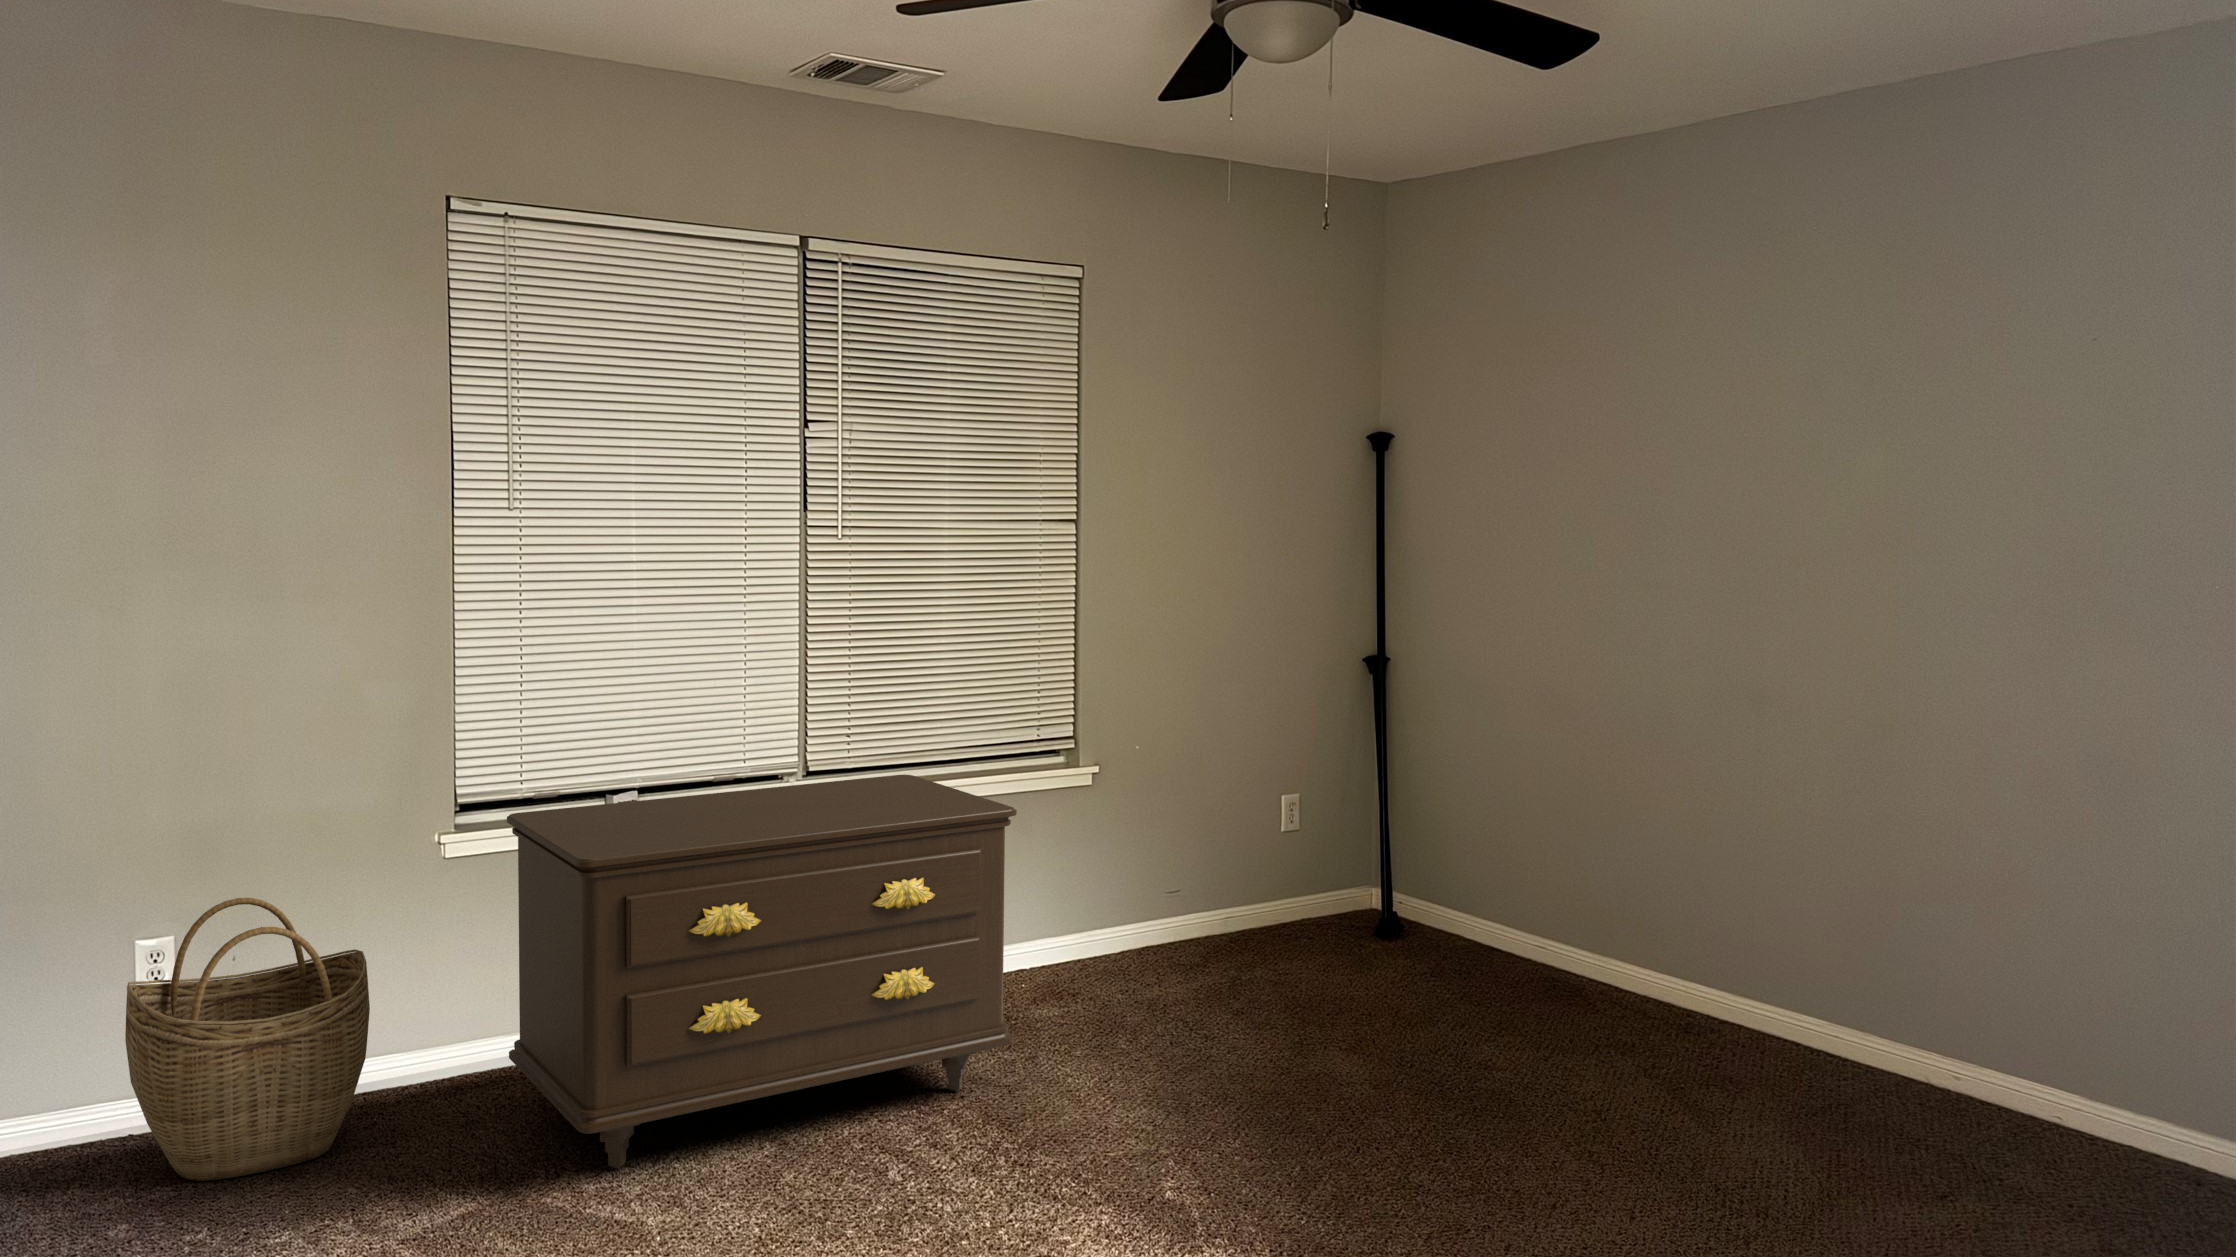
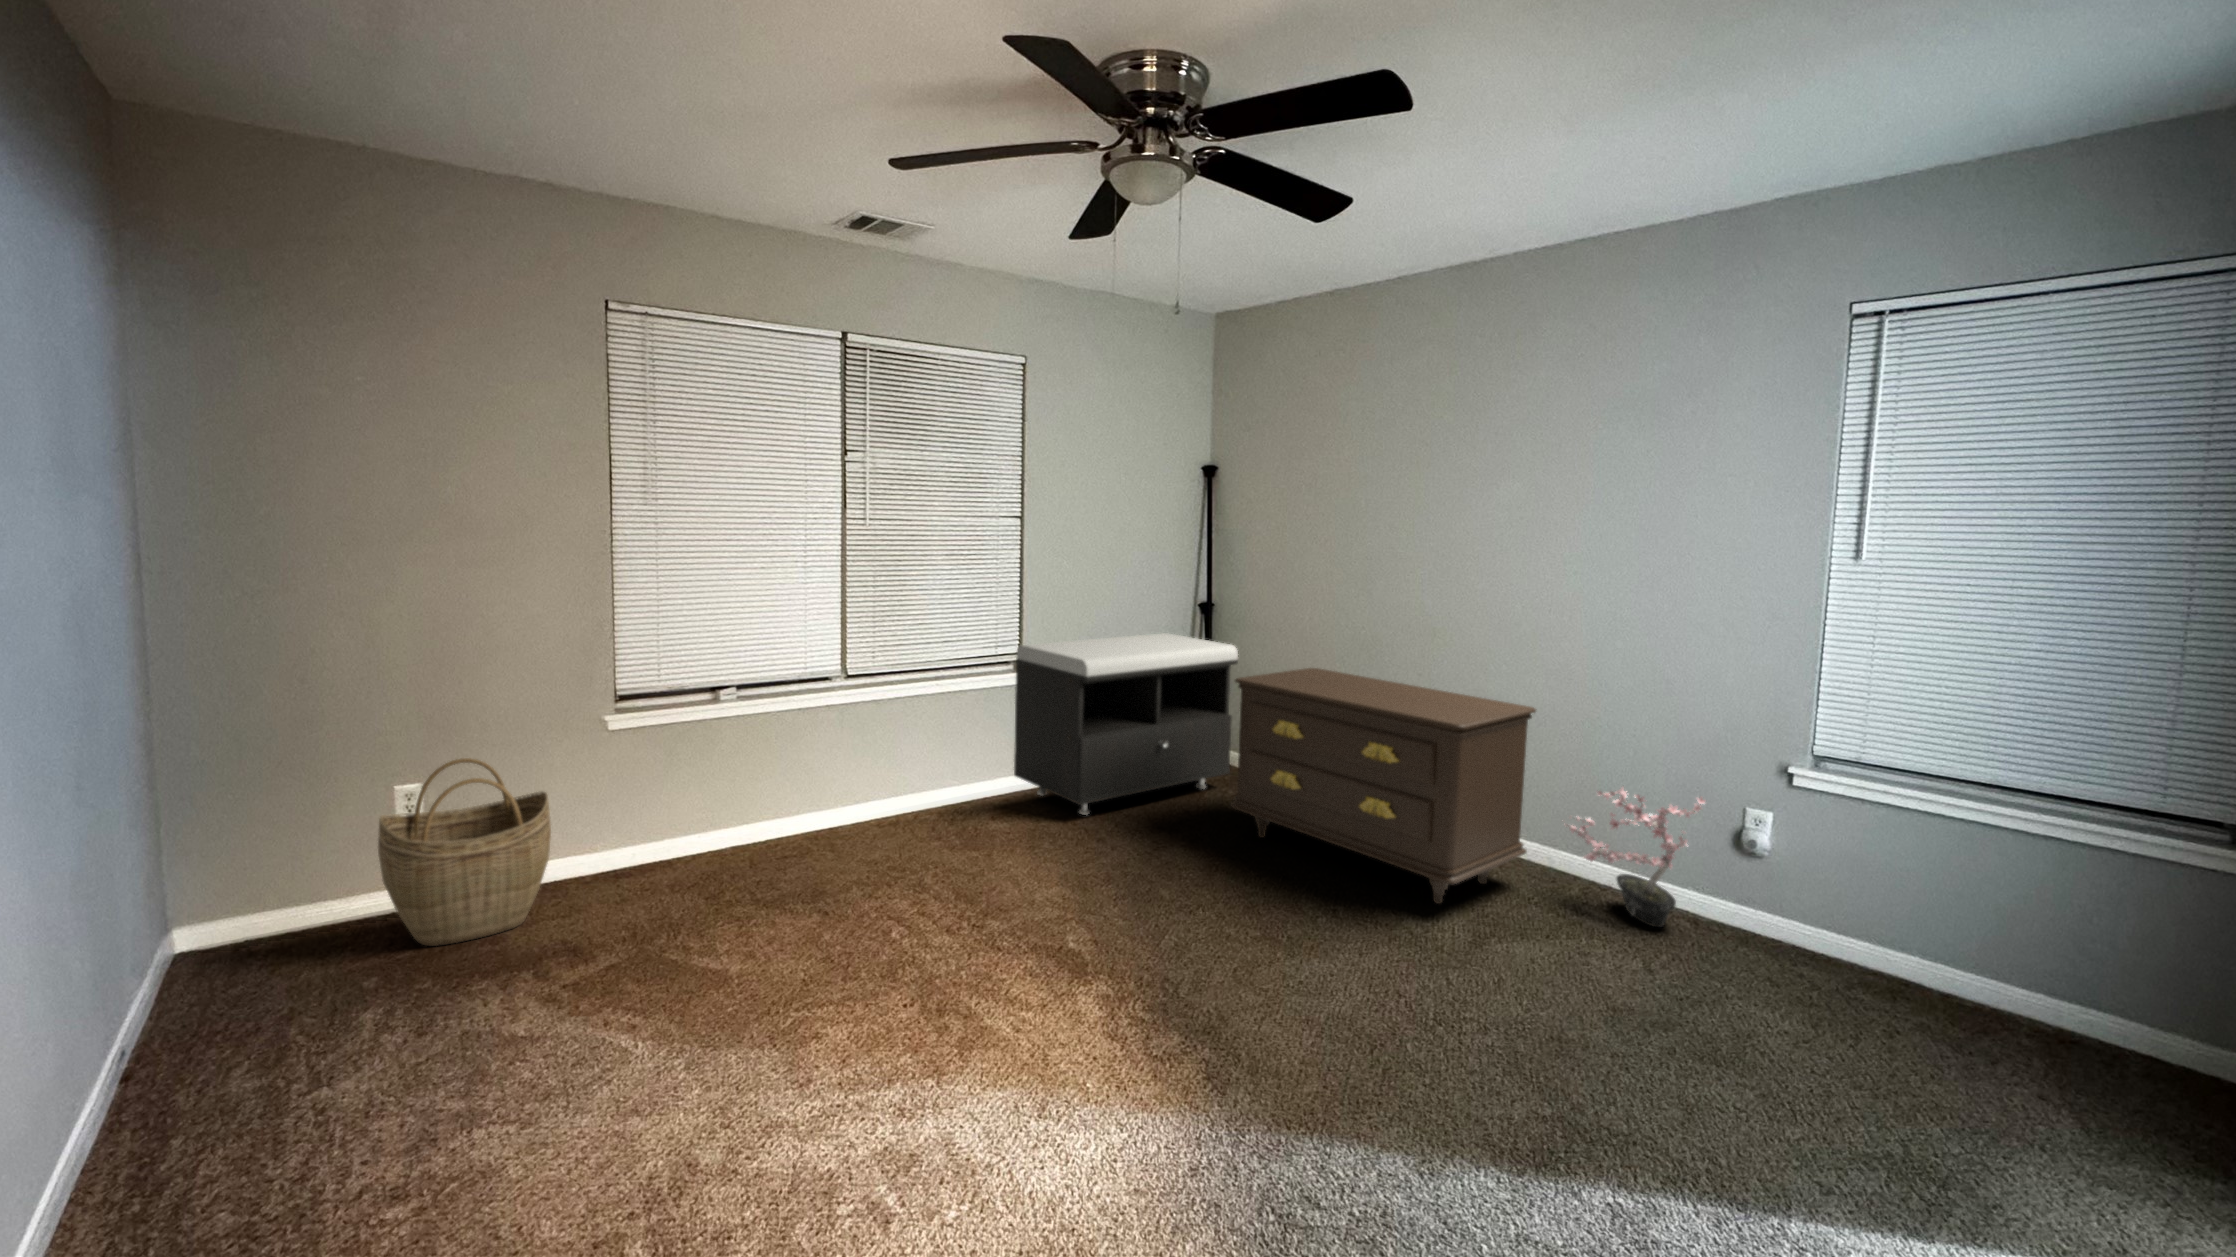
storage bench: none [1066,705,1429,1000] -> present [1014,633,1238,815]
dresser: present [507,775,1017,1168] -> present [1230,668,1536,904]
potted plant: none [1960,942,2214,1187] -> present [1565,787,1705,927]

